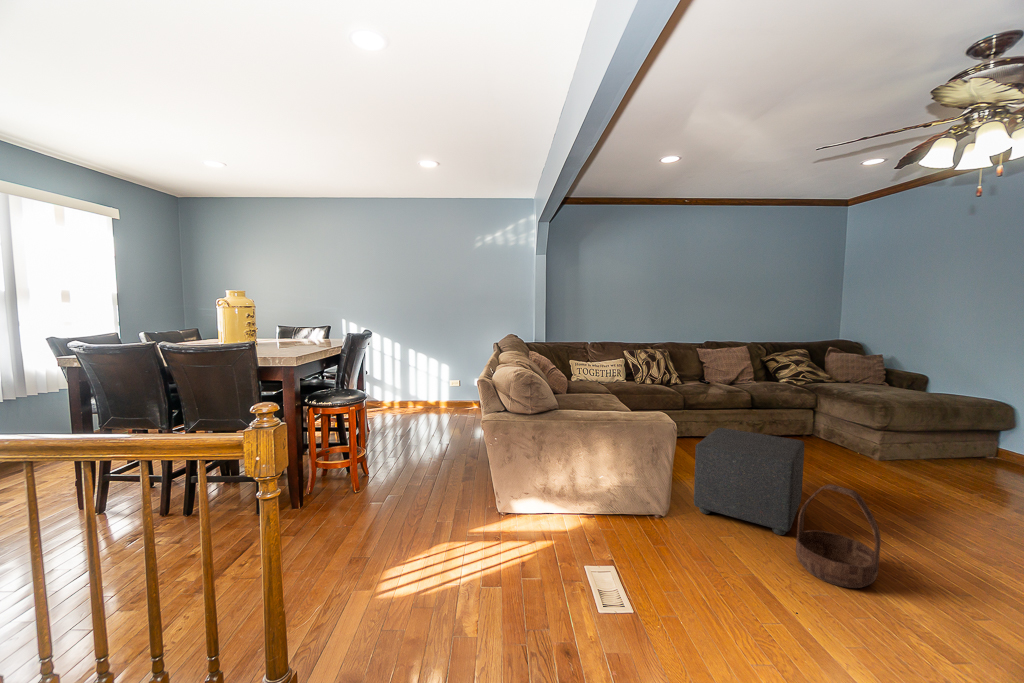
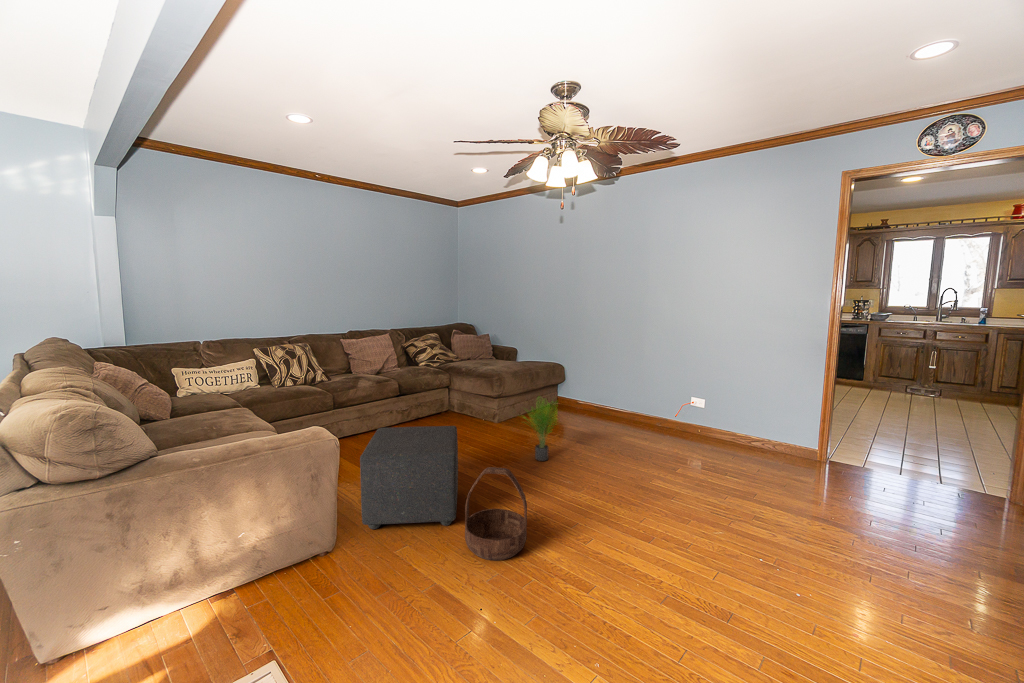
potted plant: none [897,429,978,516] -> present [524,401,557,461]

